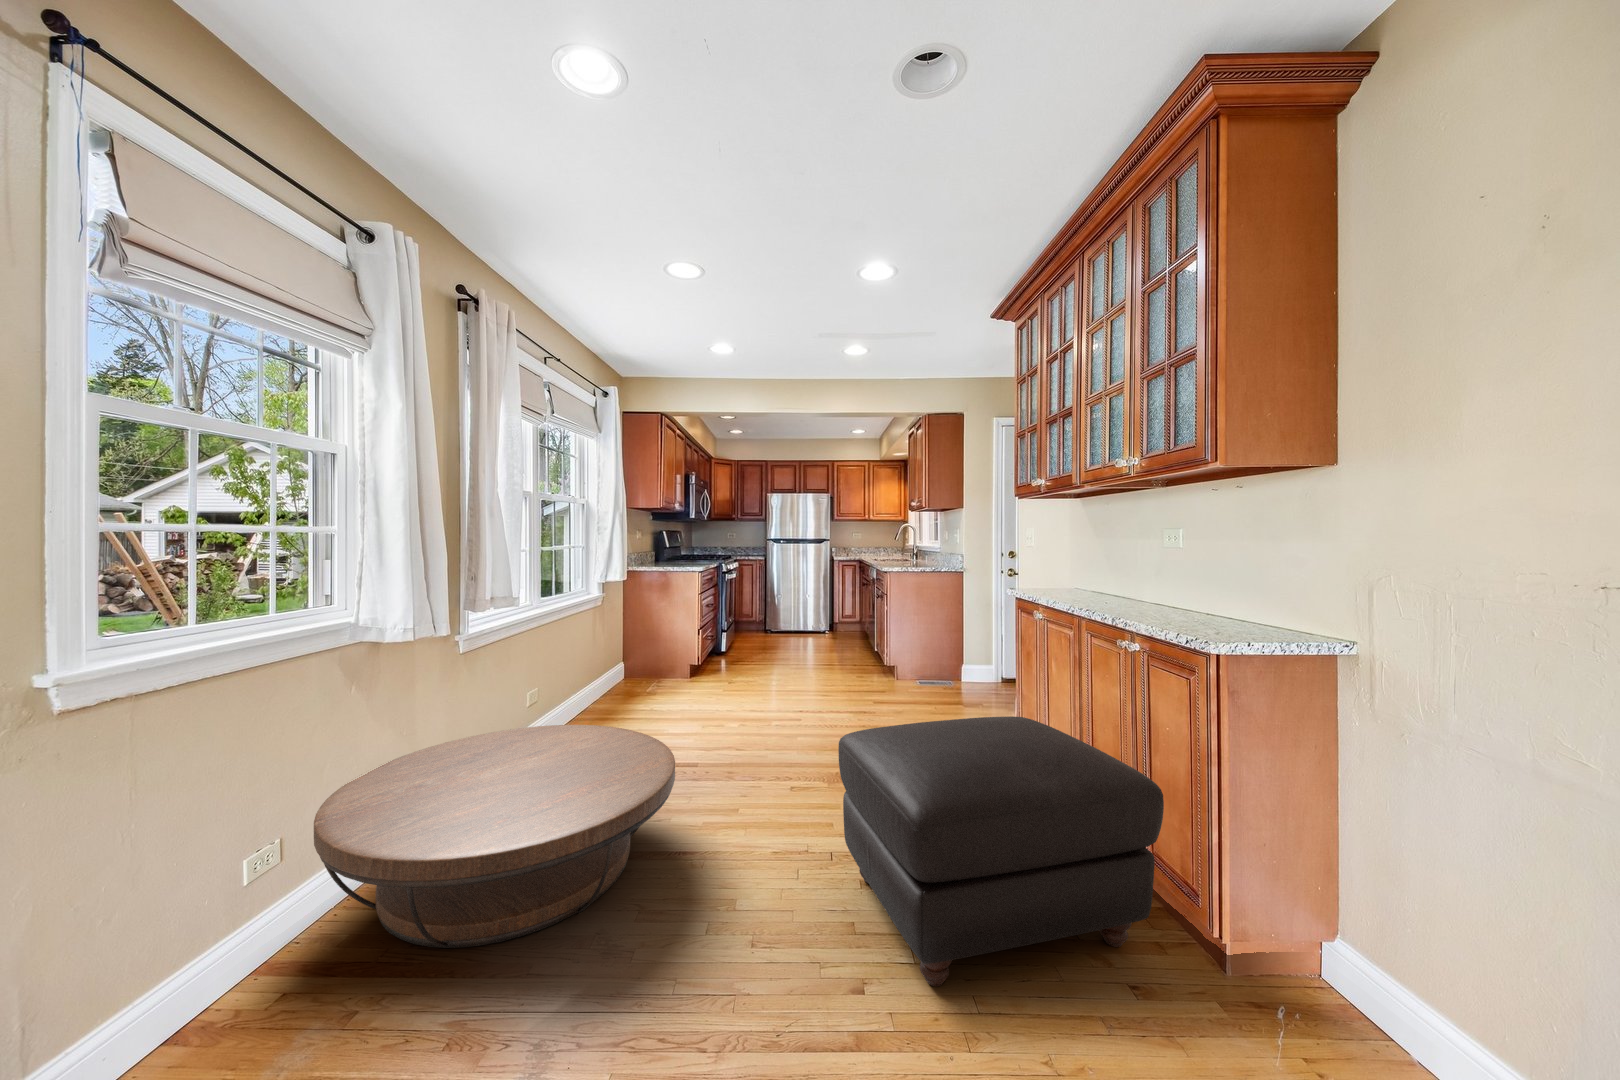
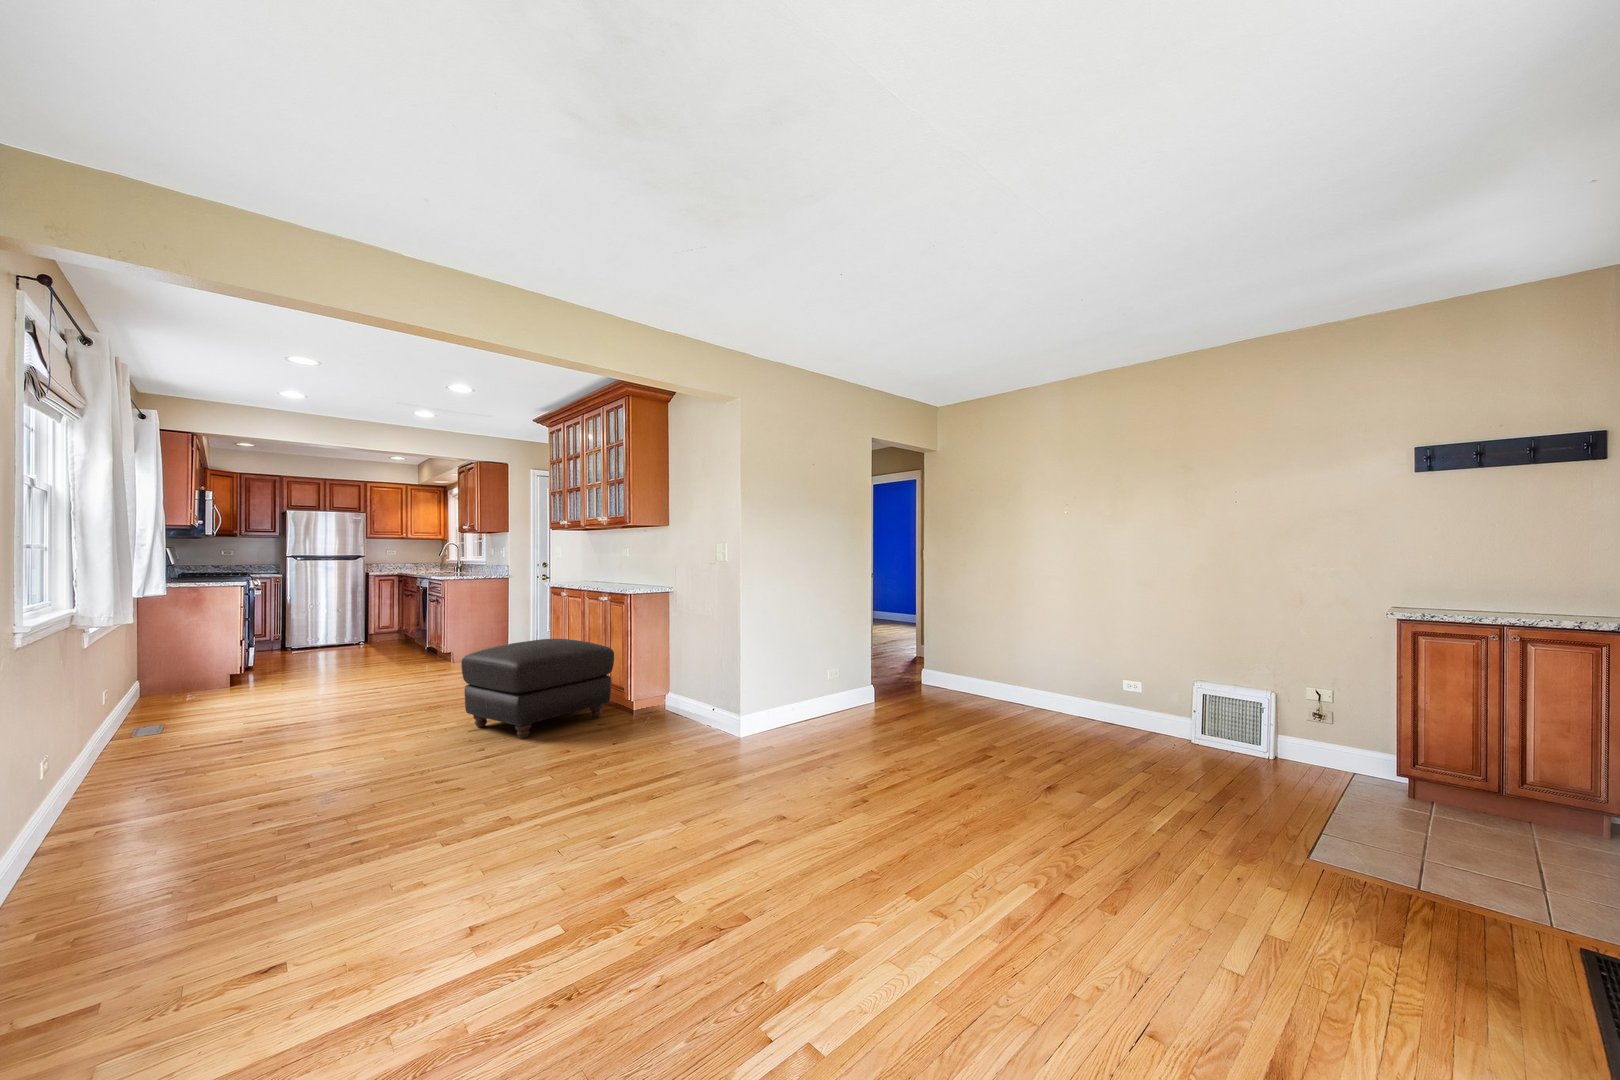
coffee table: present [314,725,675,948] -> none [83,686,356,798]

